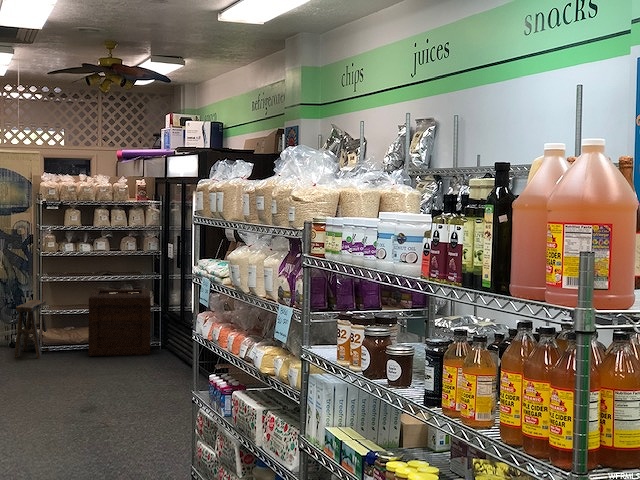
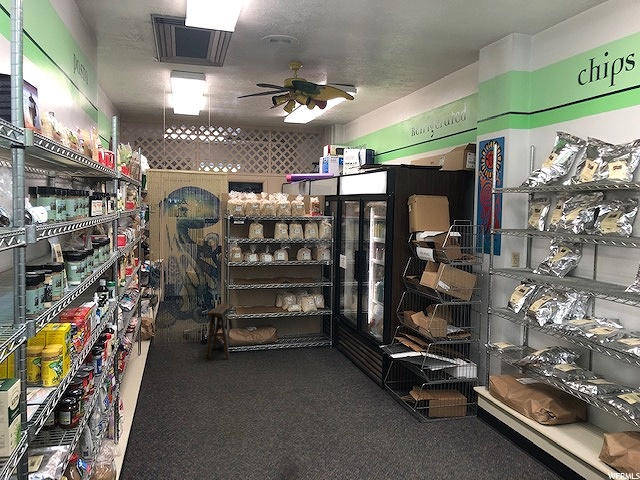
wooden crate: present [88,289,151,356] -> none [271,295,327,358]

